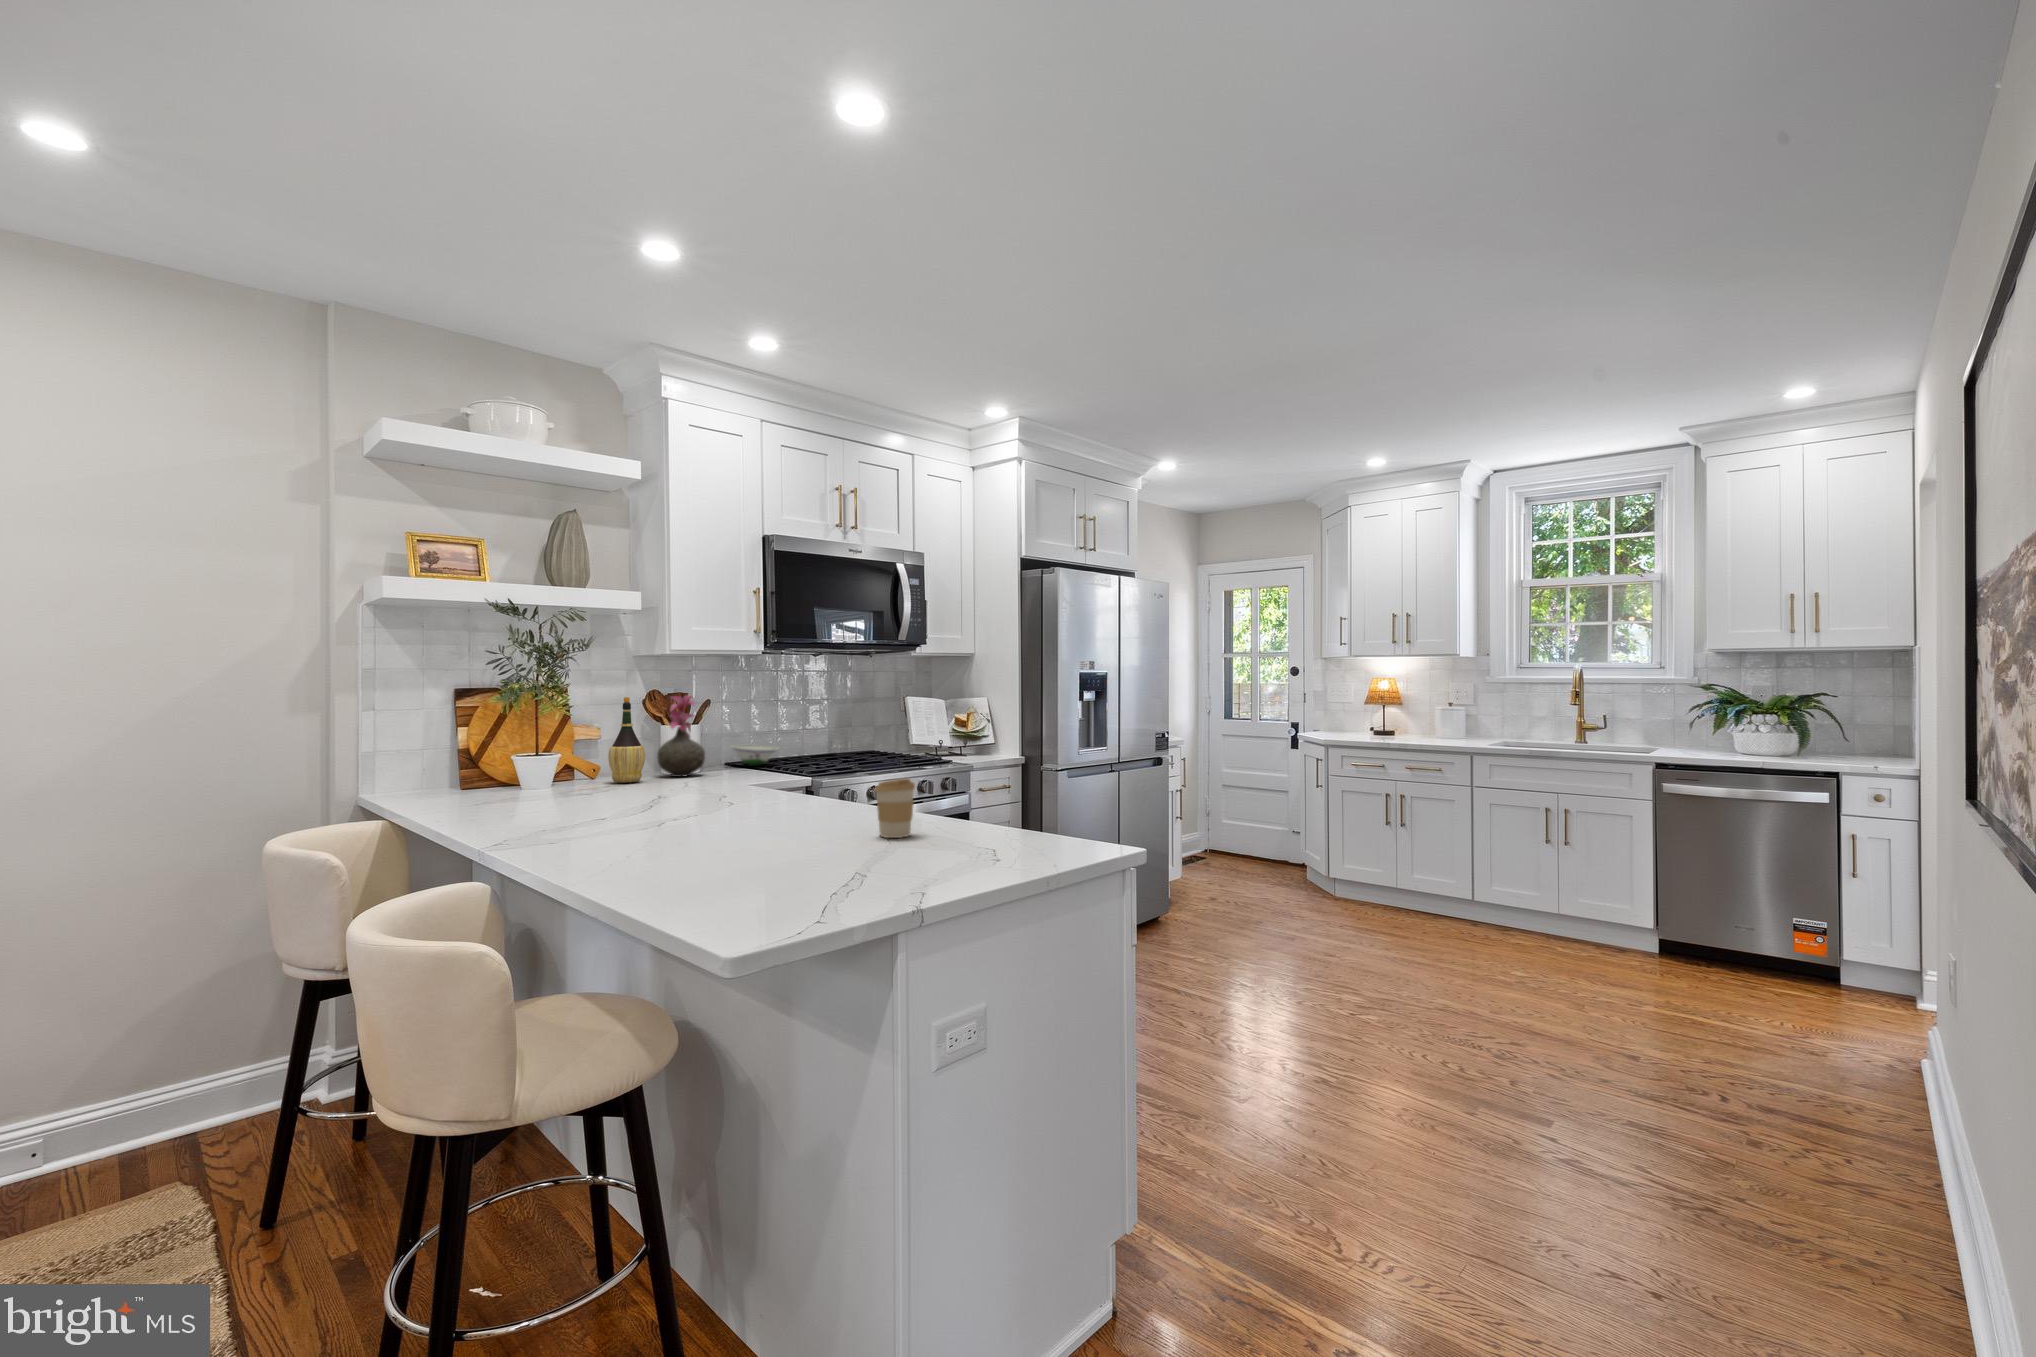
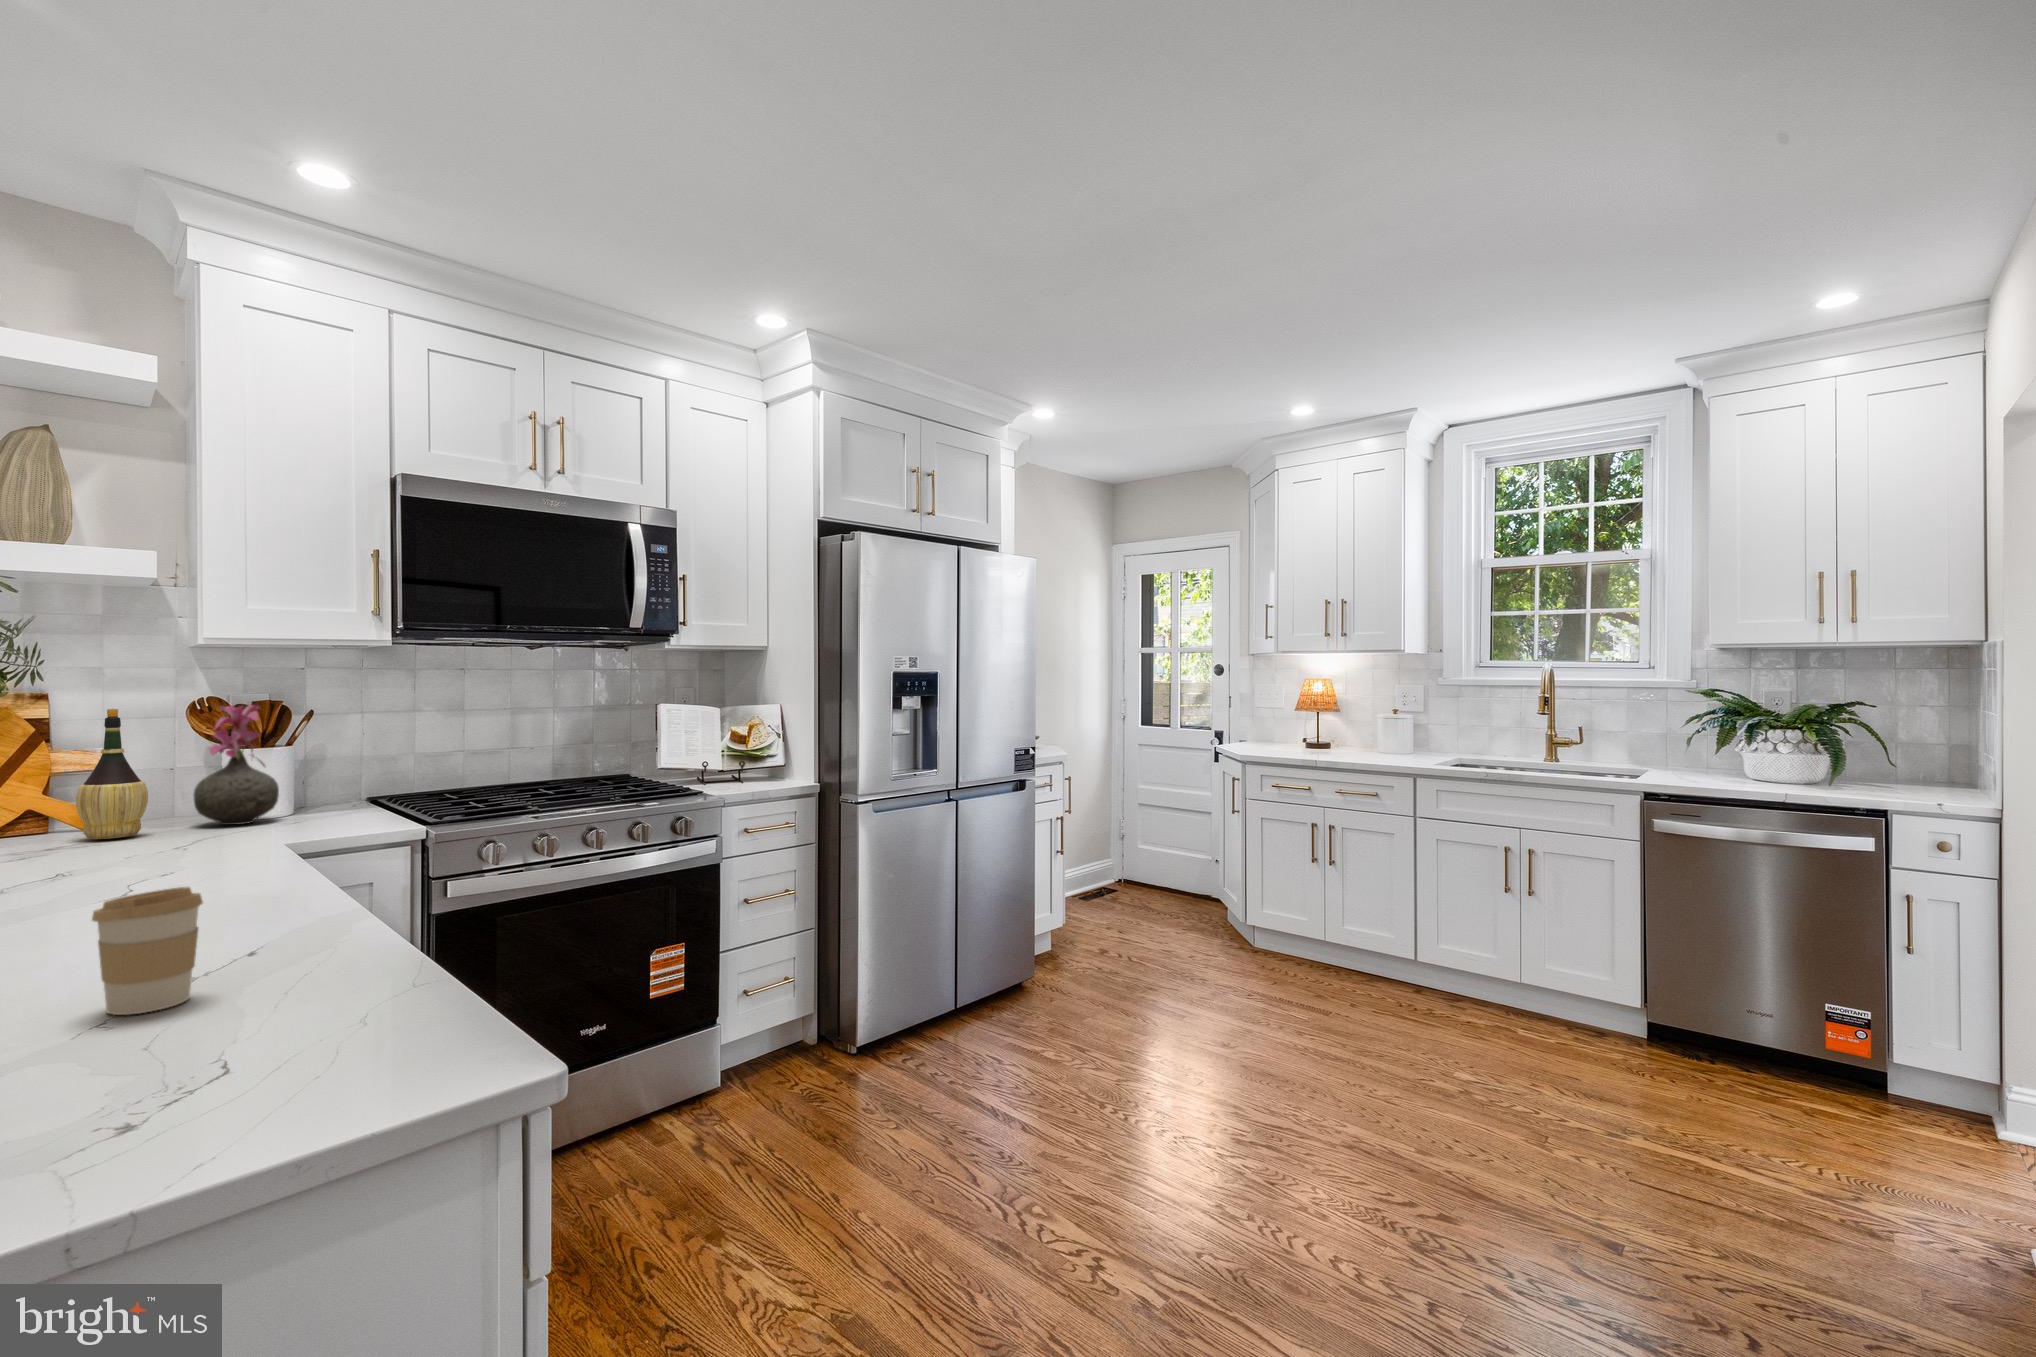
bowl: present [731,745,778,766] -> none [360,772,440,803]

